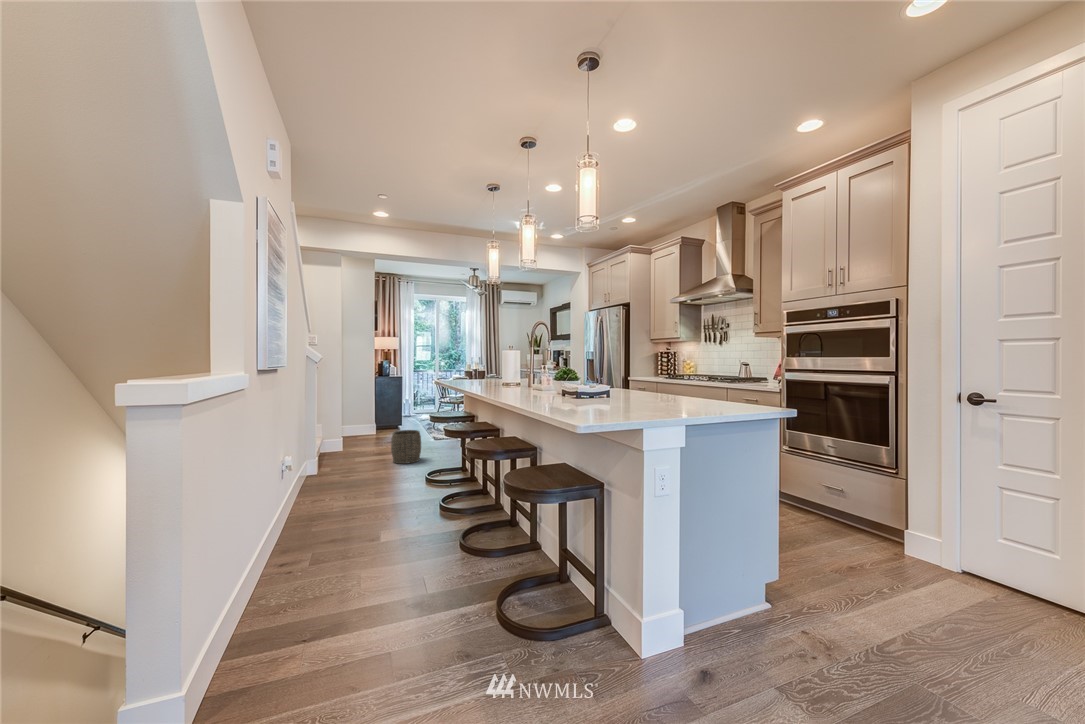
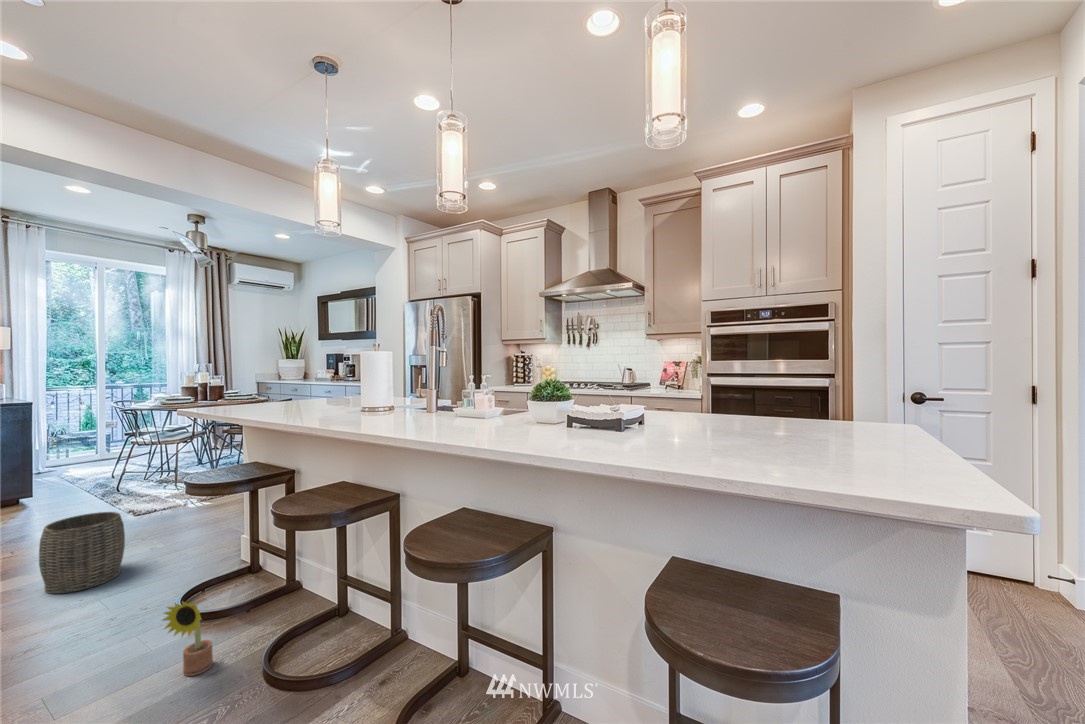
decorative plant: none [410,464,430,499] -> present [163,601,213,676]

